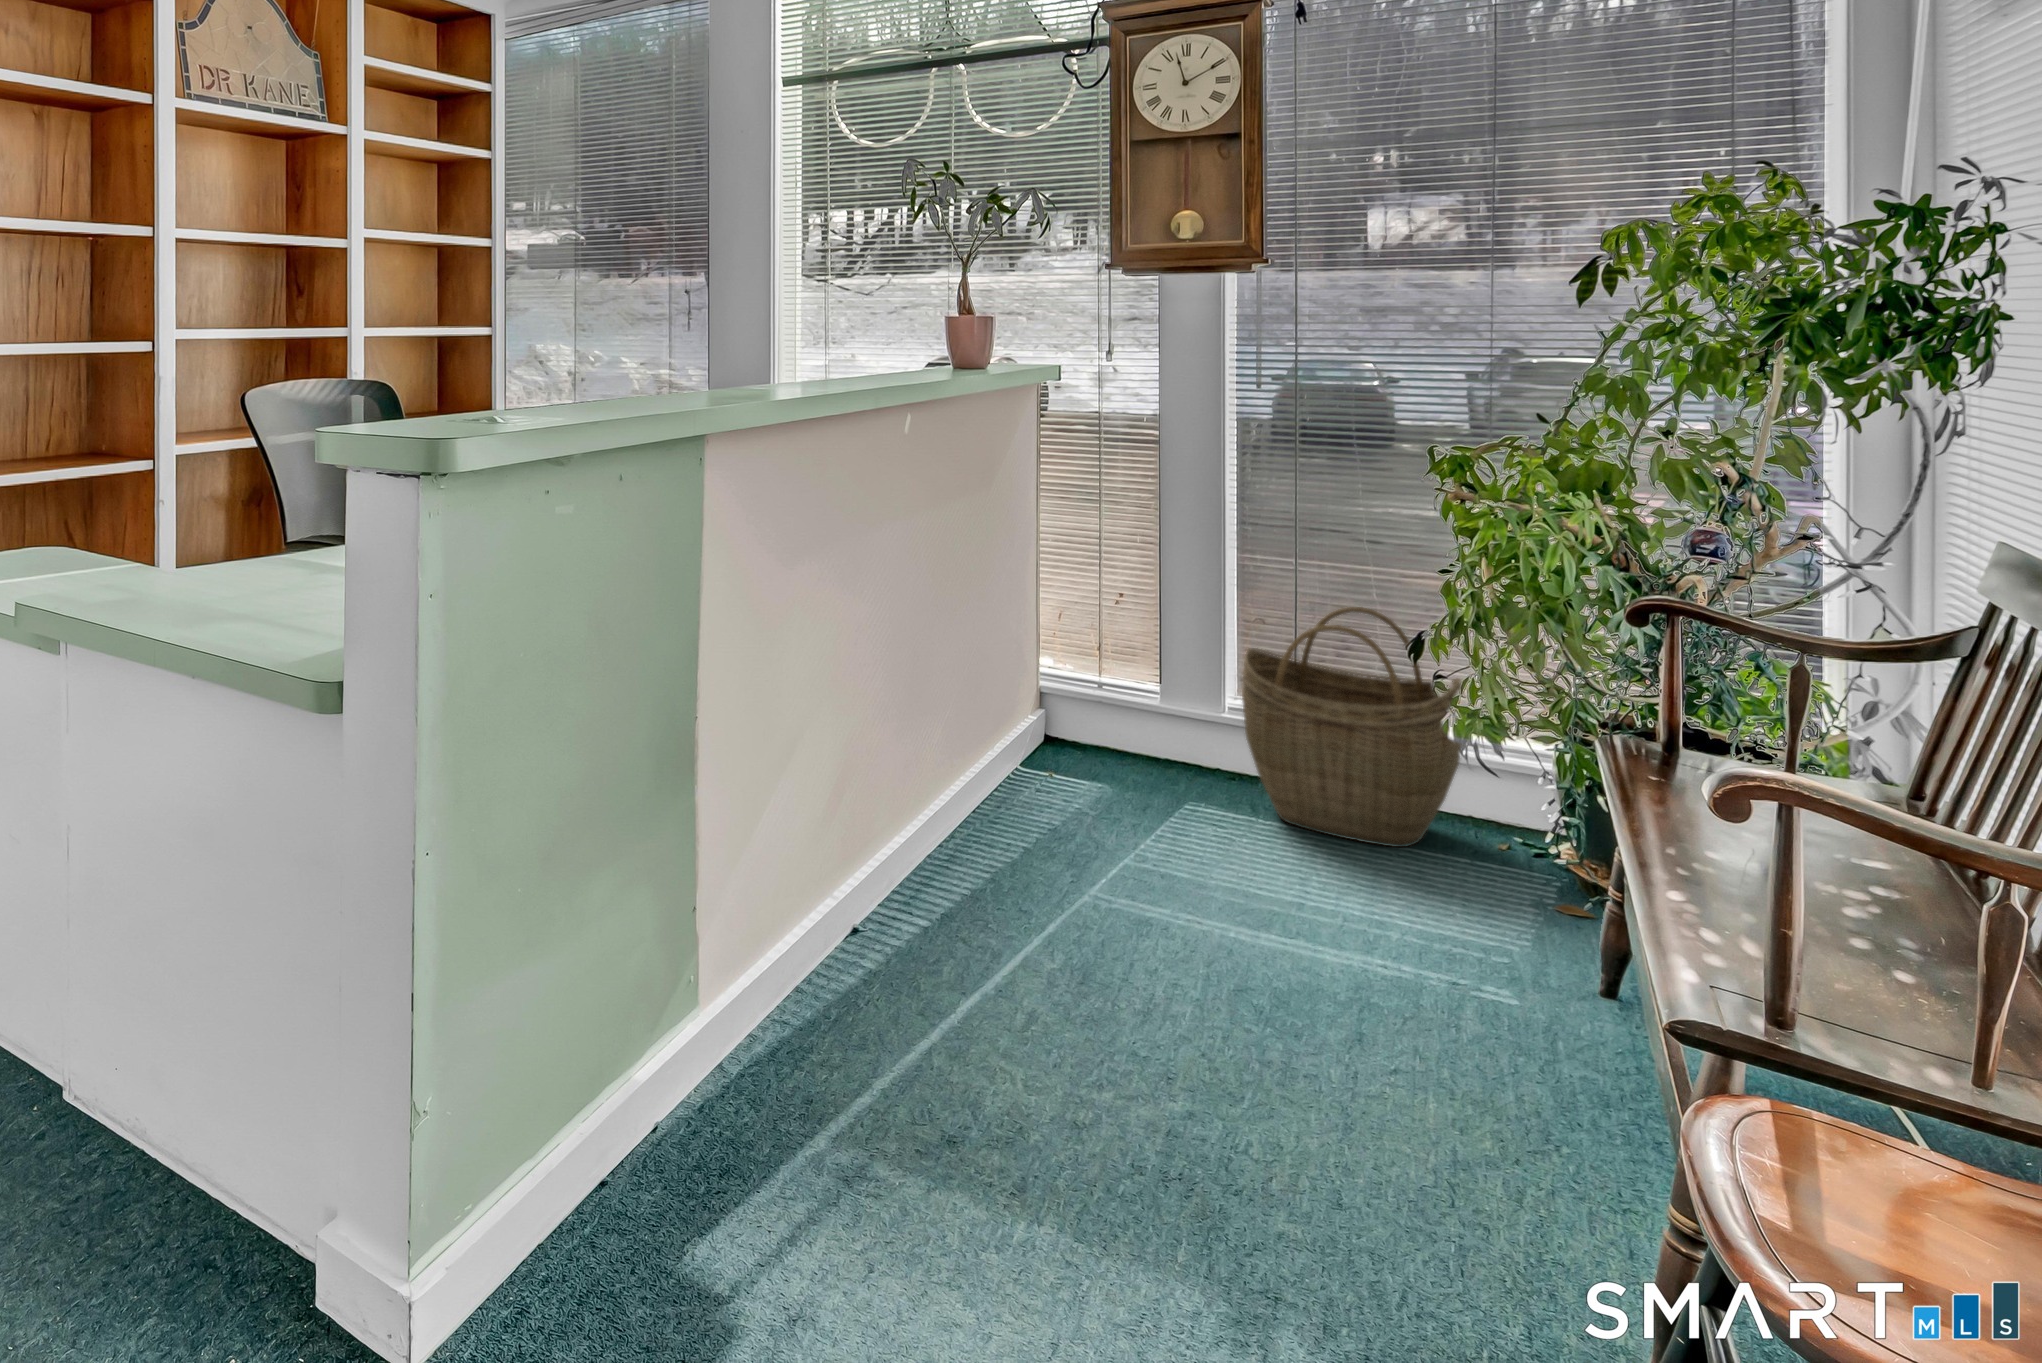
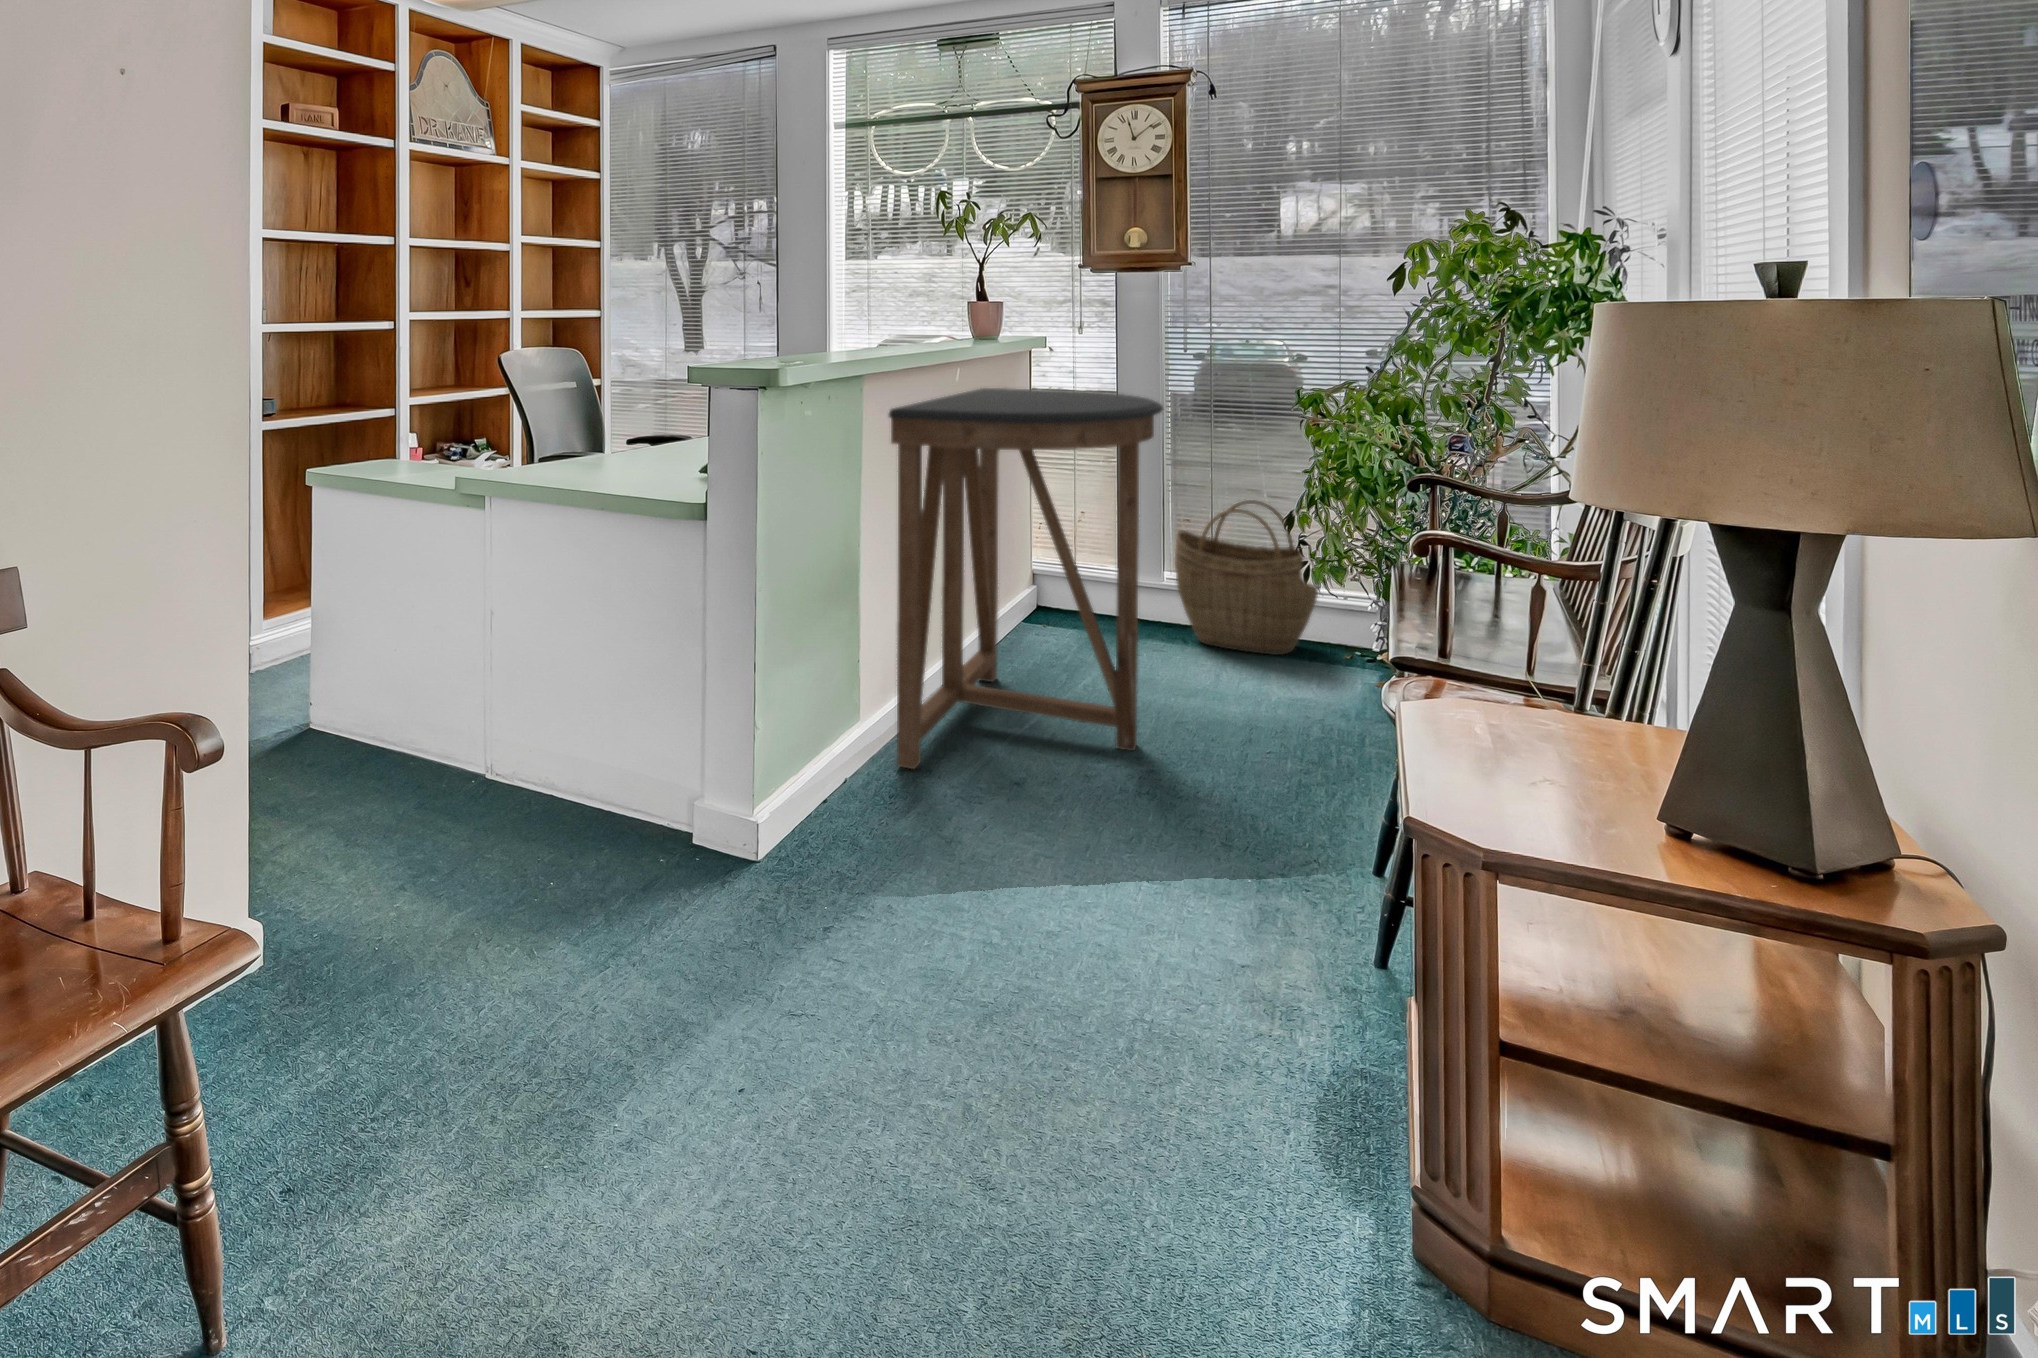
console table: none [717,443,1201,1102] -> present [888,388,1163,769]

